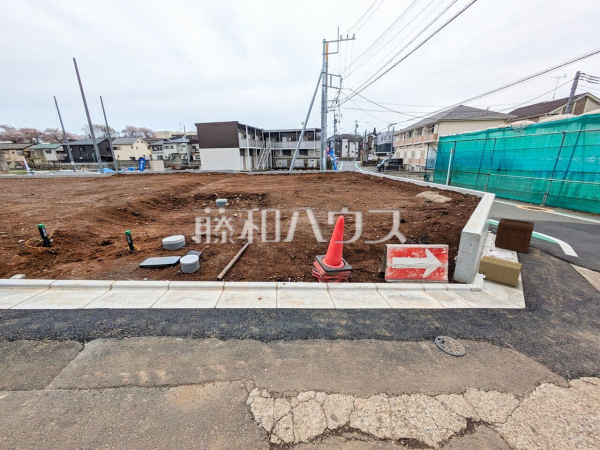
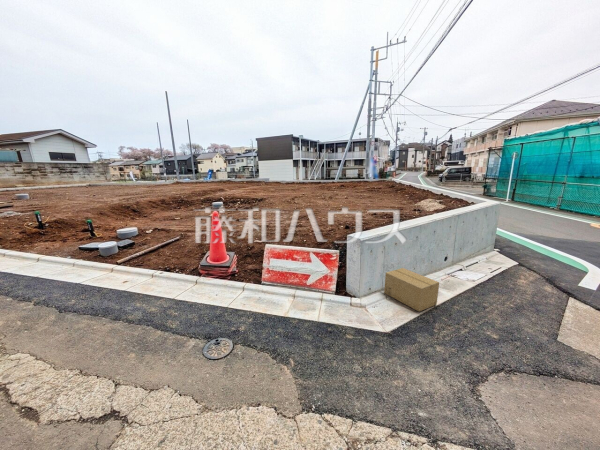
wooden crate: present [494,218,534,253] -> none [464,227,526,274]

